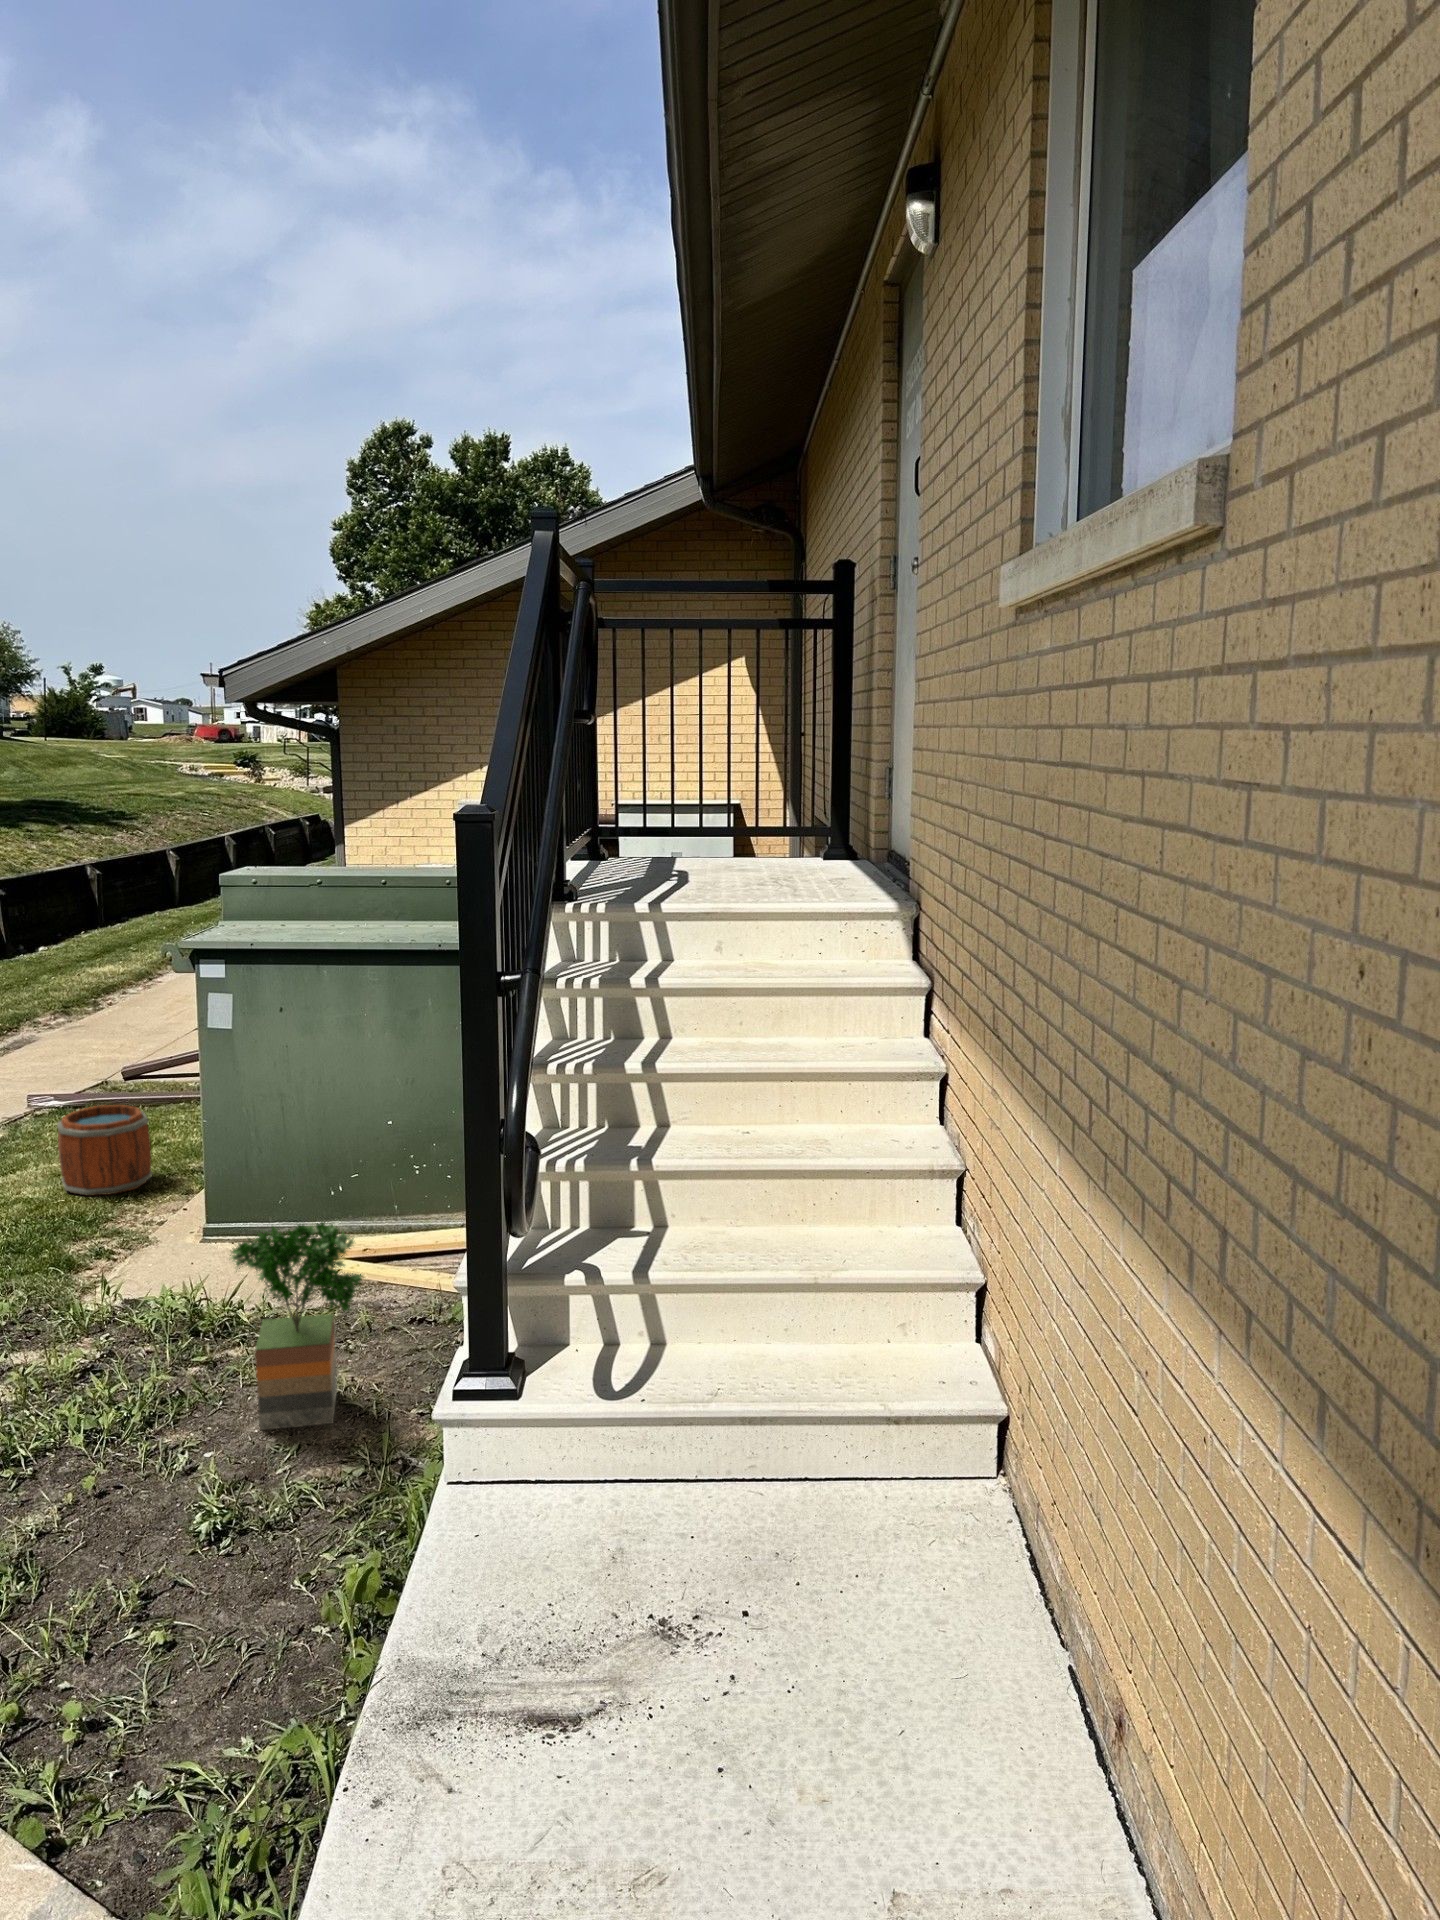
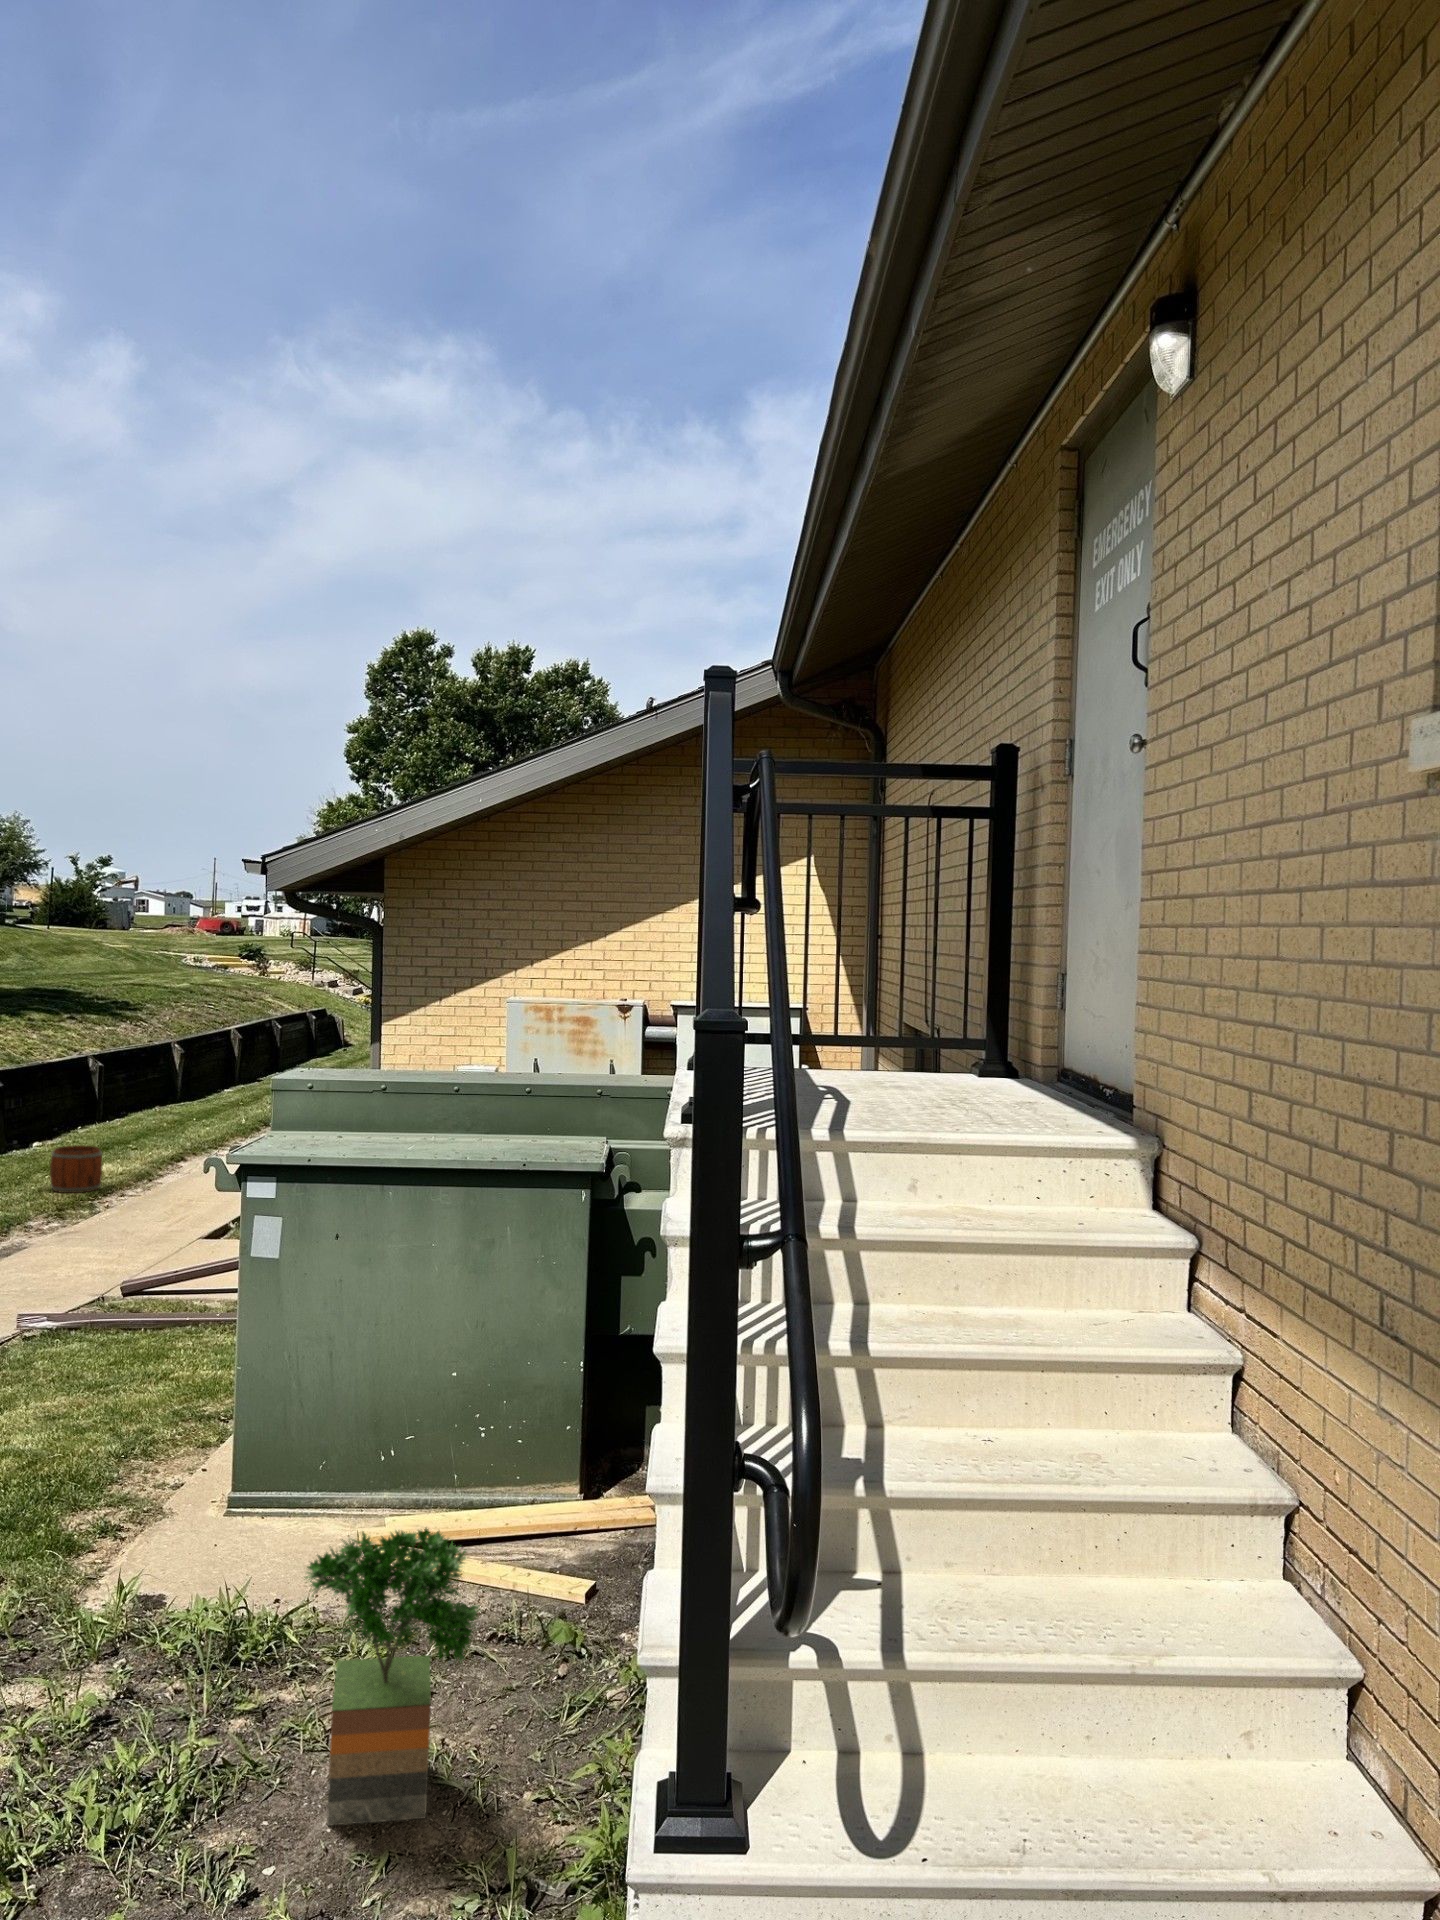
bucket: present [57,1105,153,1196] -> present [50,1145,103,1193]

